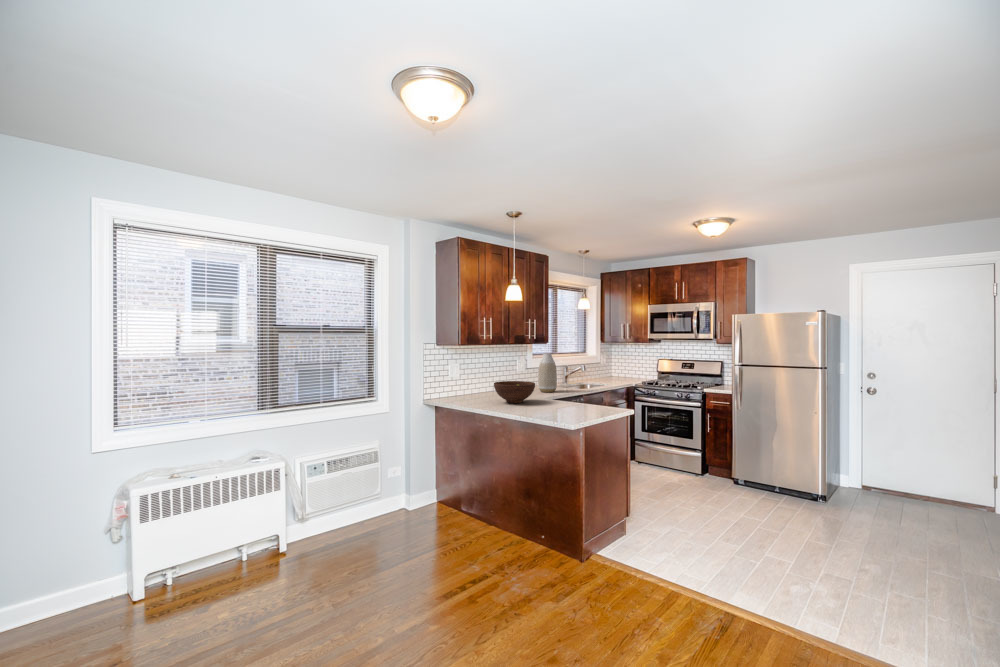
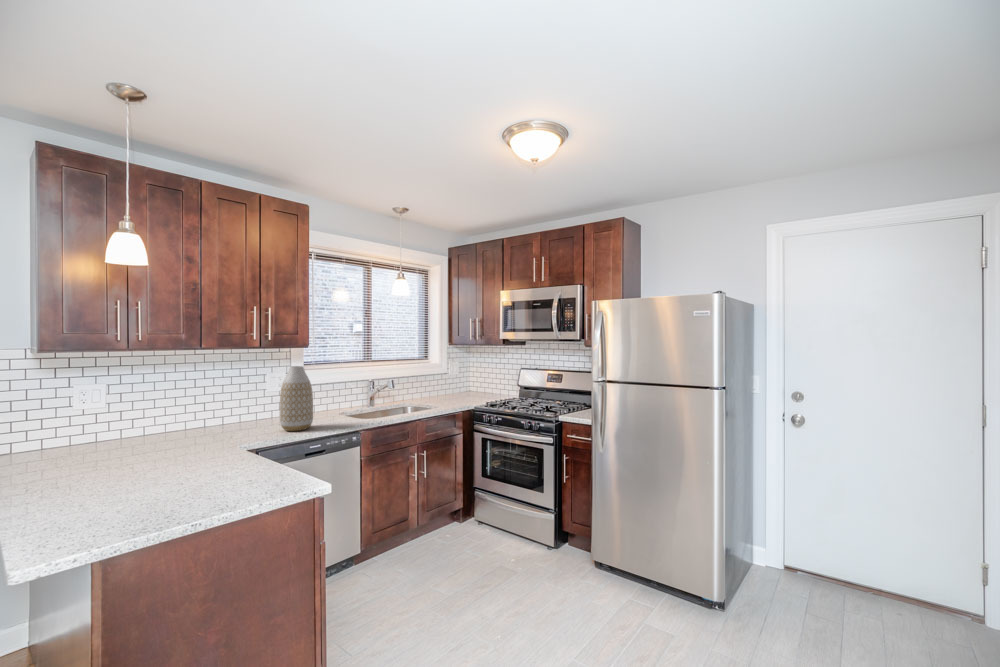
fruit bowl: present [494,381,535,403] -> none [101,422,202,470]

